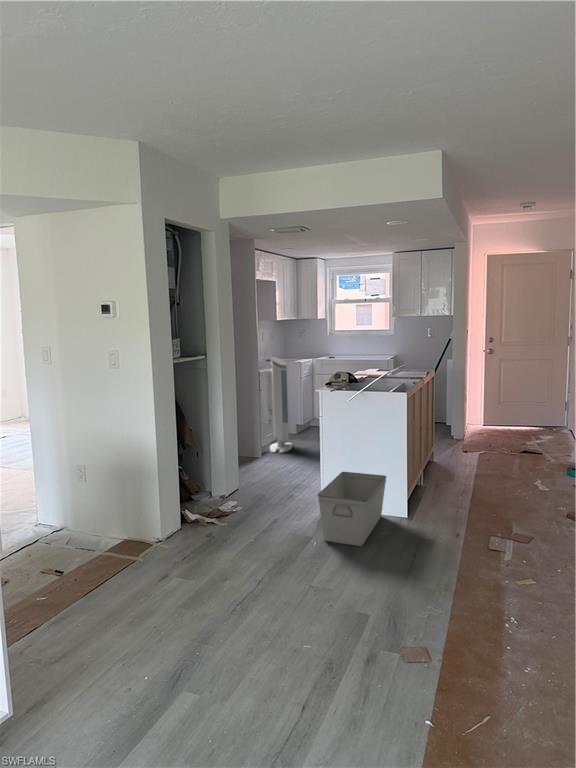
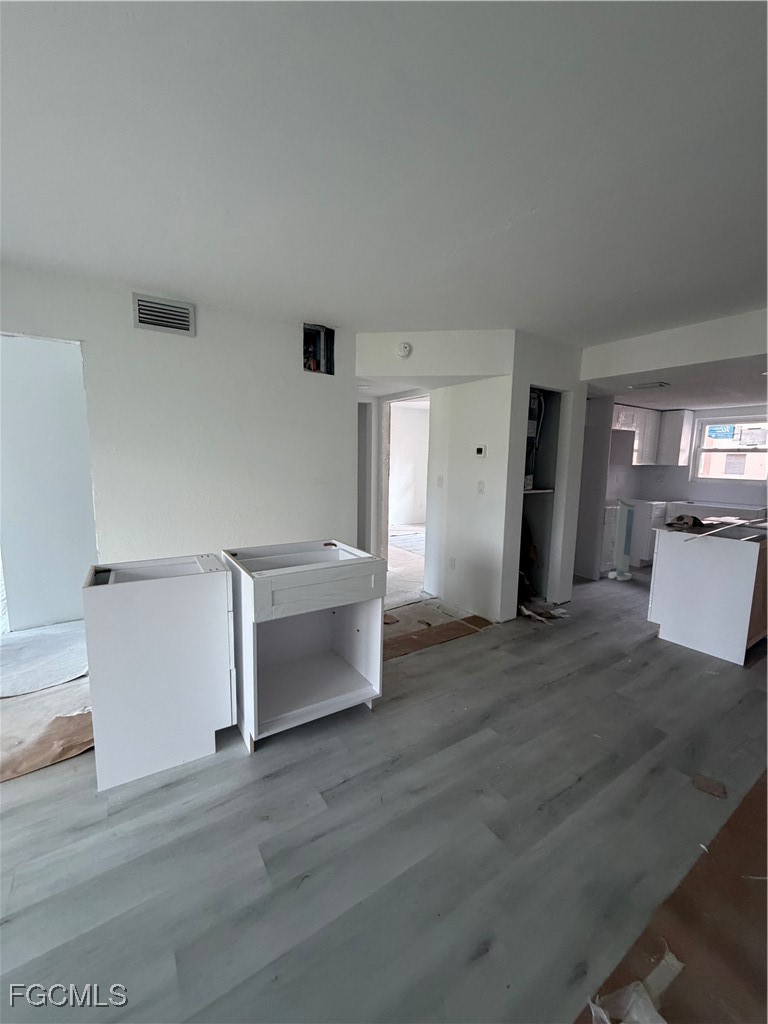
storage bin: present [318,472,386,546] -> none [639,606,722,675]

